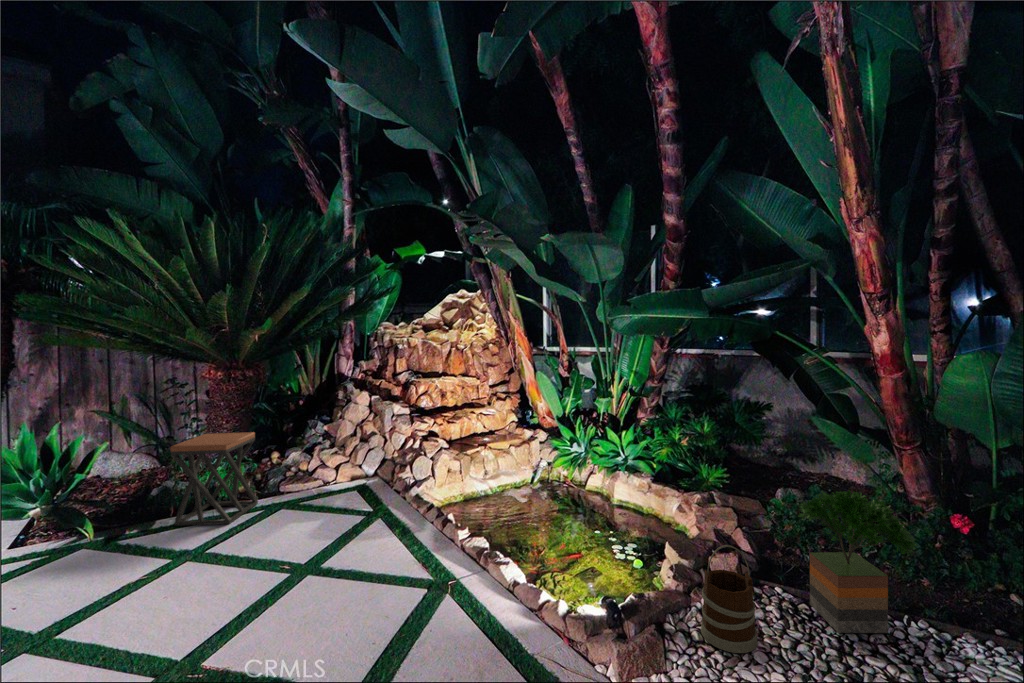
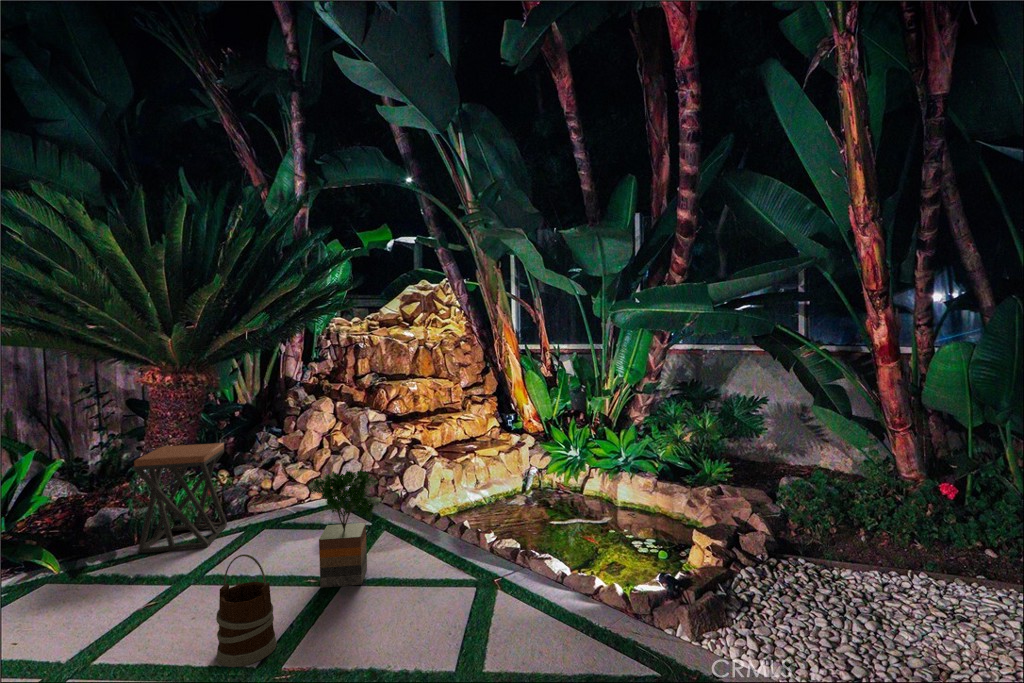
potted tree: present [798,490,917,633] -> present [309,470,381,588]
wooden bucket: present [701,545,757,653] -> present [216,554,277,667]

